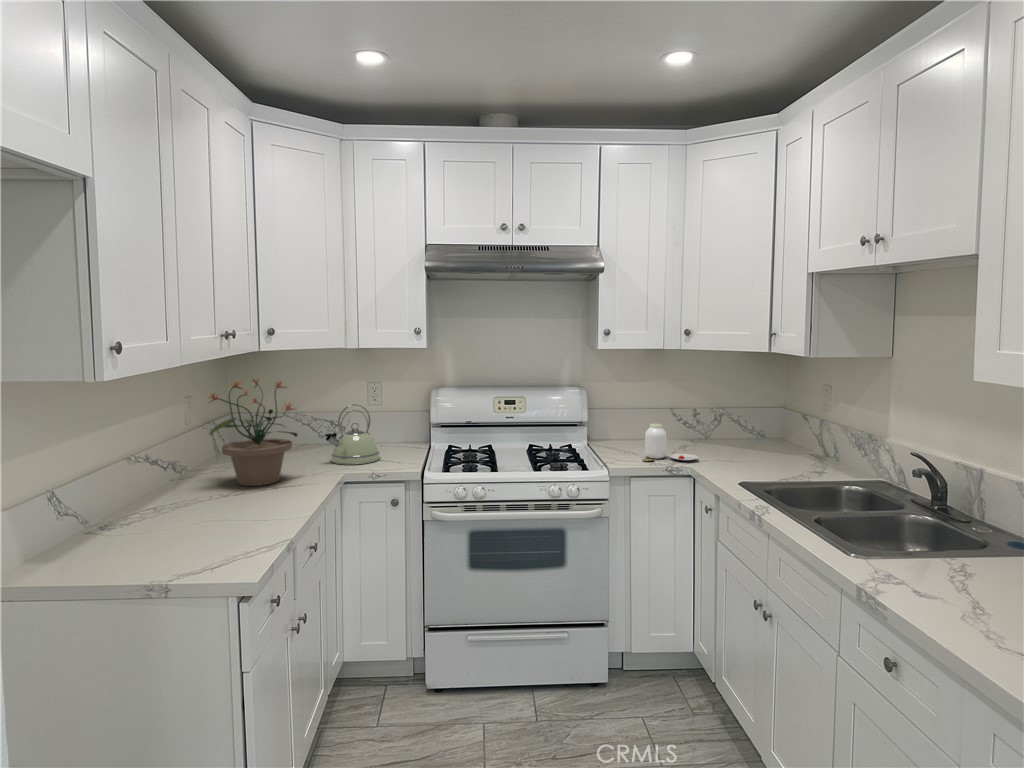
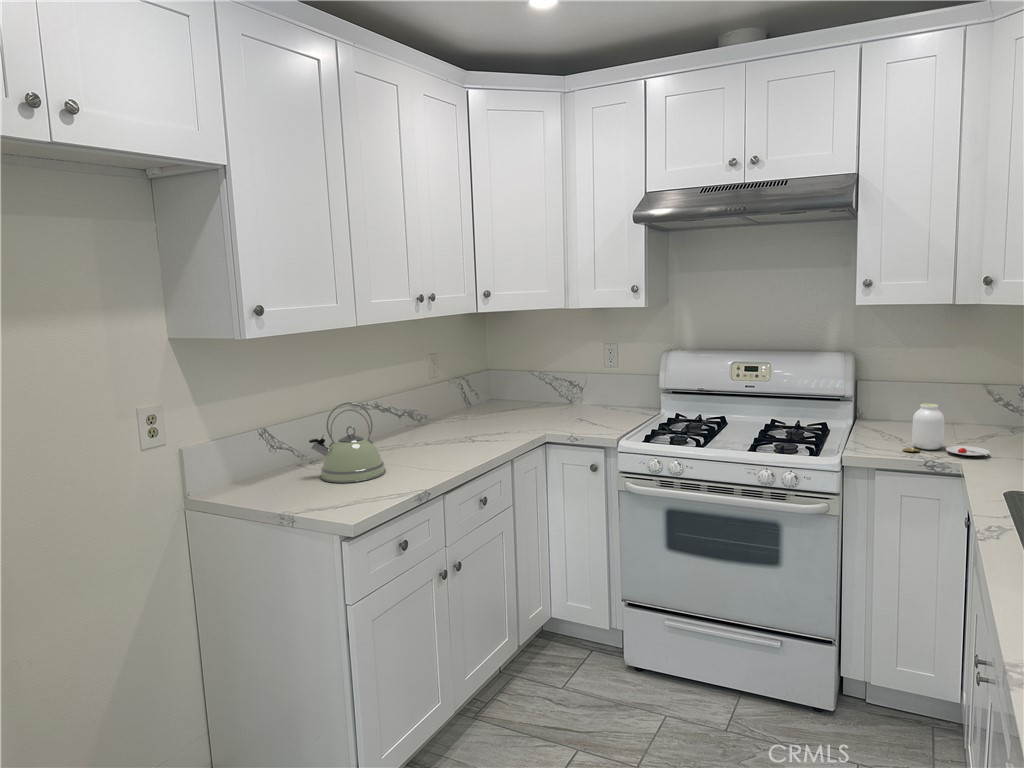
potted plant: present [208,379,297,486] -> none [425,337,507,439]
kettle: present [325,404,381,465] -> present [309,402,386,483]

